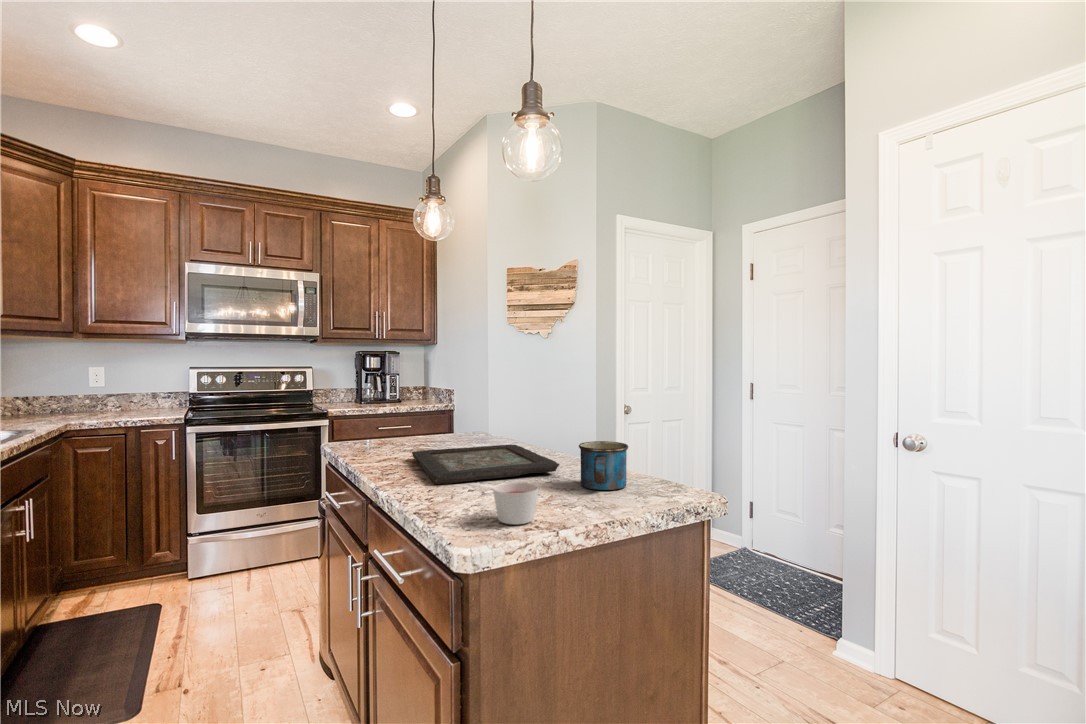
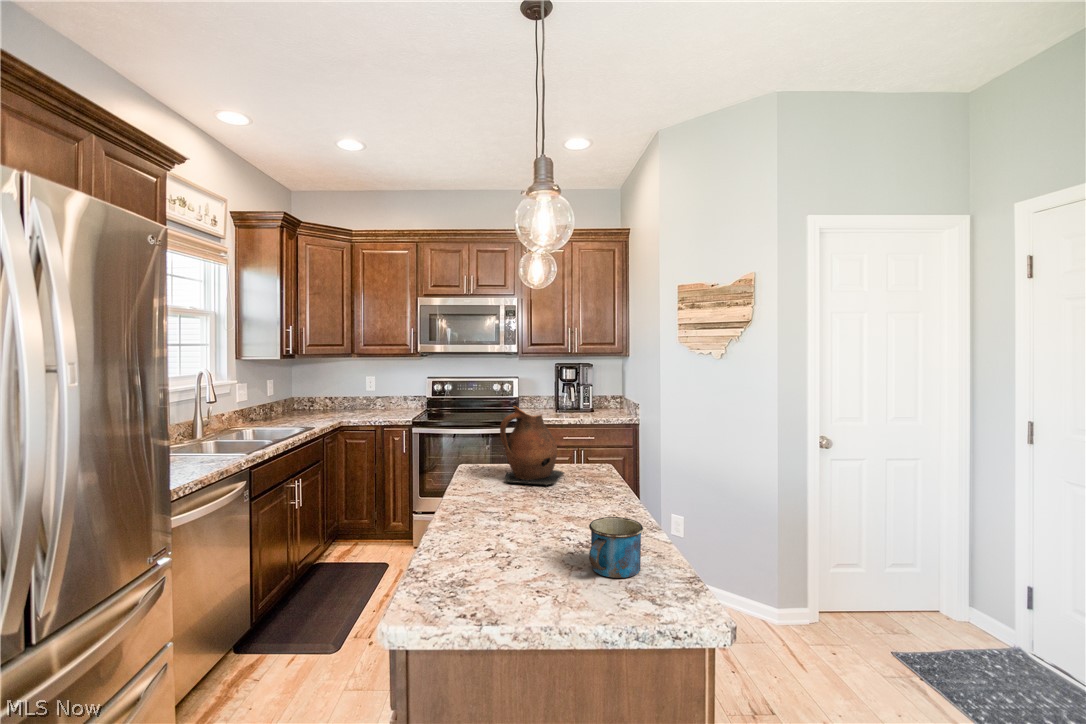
ceramic pitcher: none [392,368,458,448] -> present [500,406,564,486]
decorative tray: present [412,445,559,484] -> none [468,490,598,539]
candle: present [493,482,539,524] -> none [445,561,490,608]

